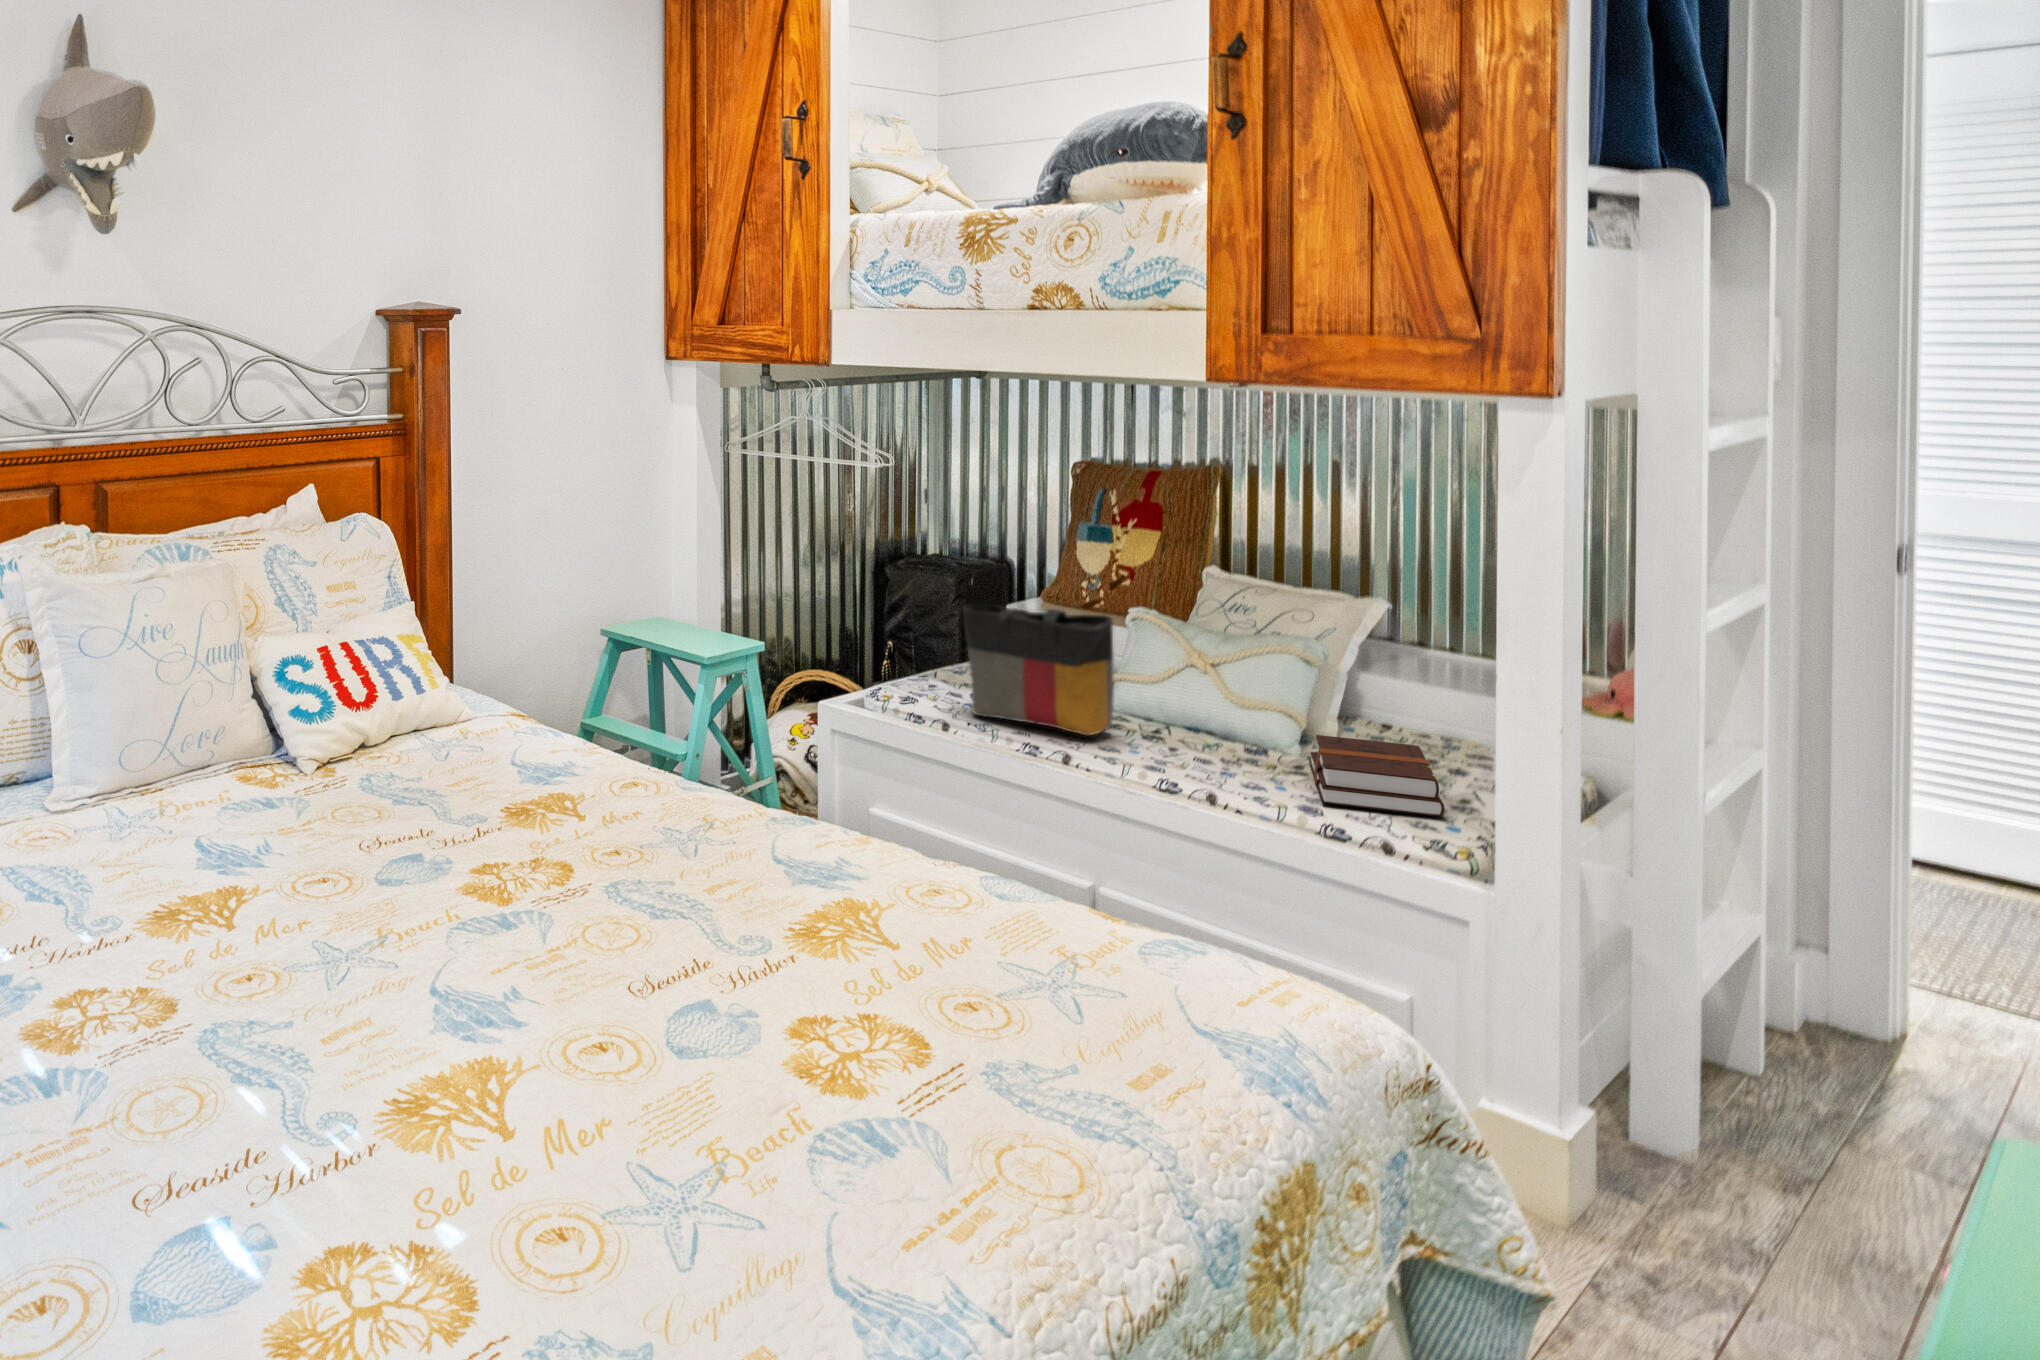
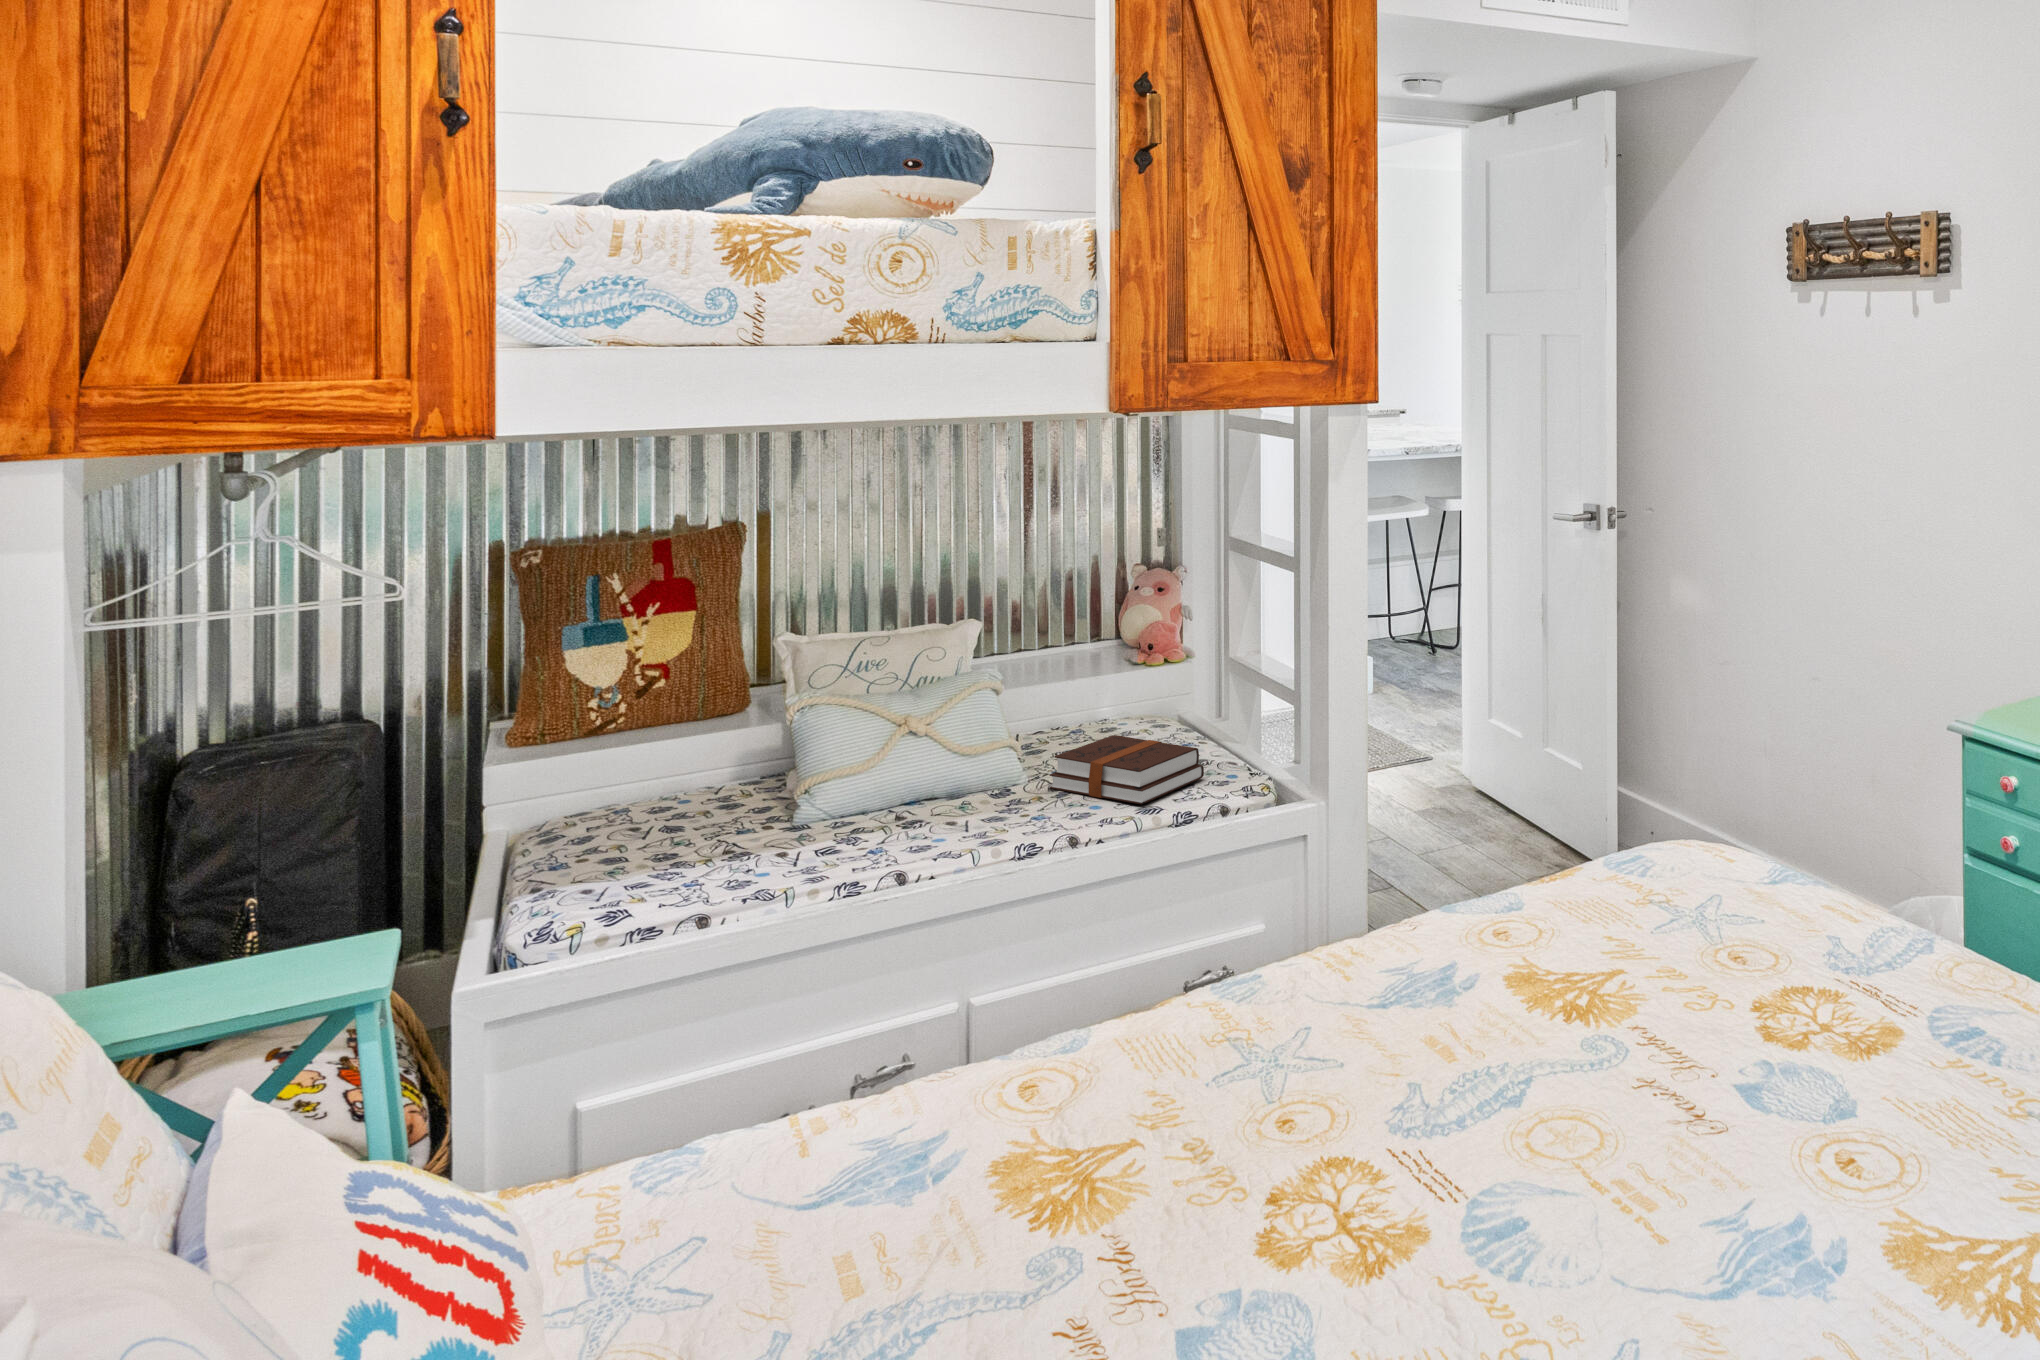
tote bag: present [963,604,1114,736] -> none [679,703,894,889]

